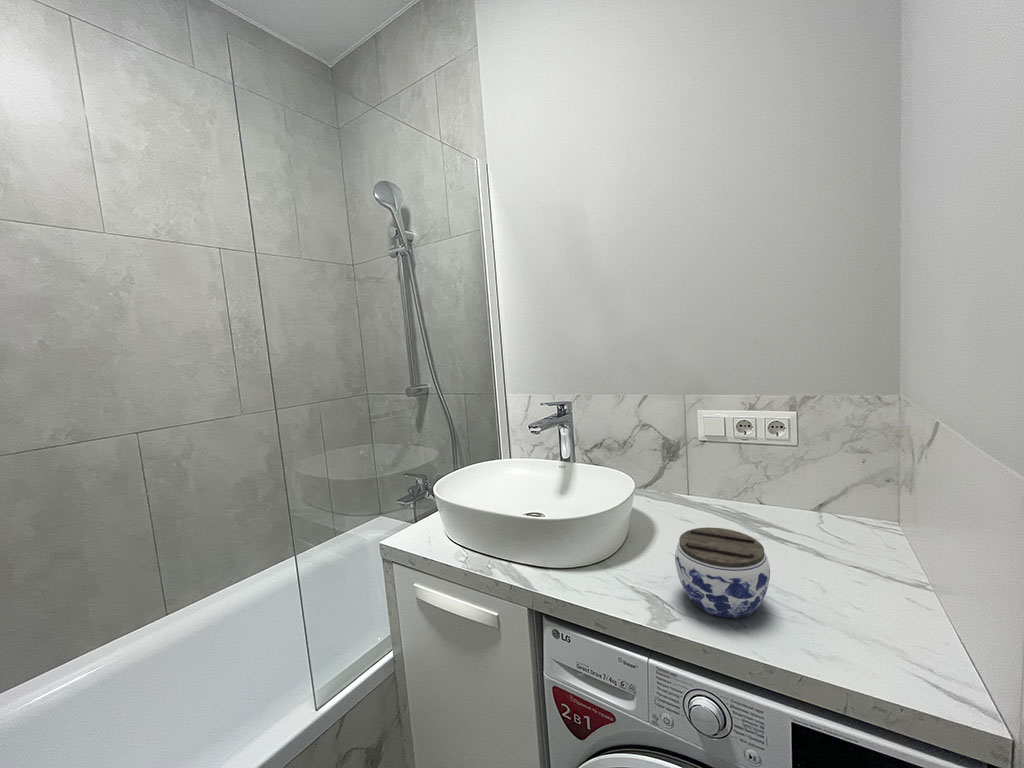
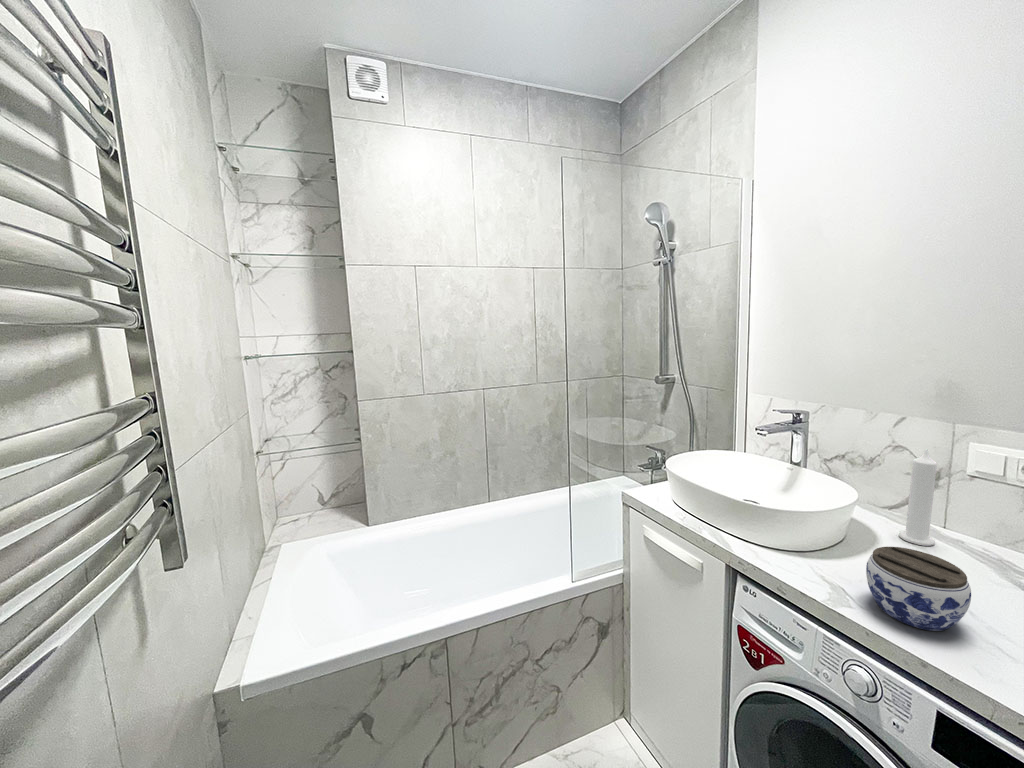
candle: none [663,422,691,518] -> present [899,449,937,546]

